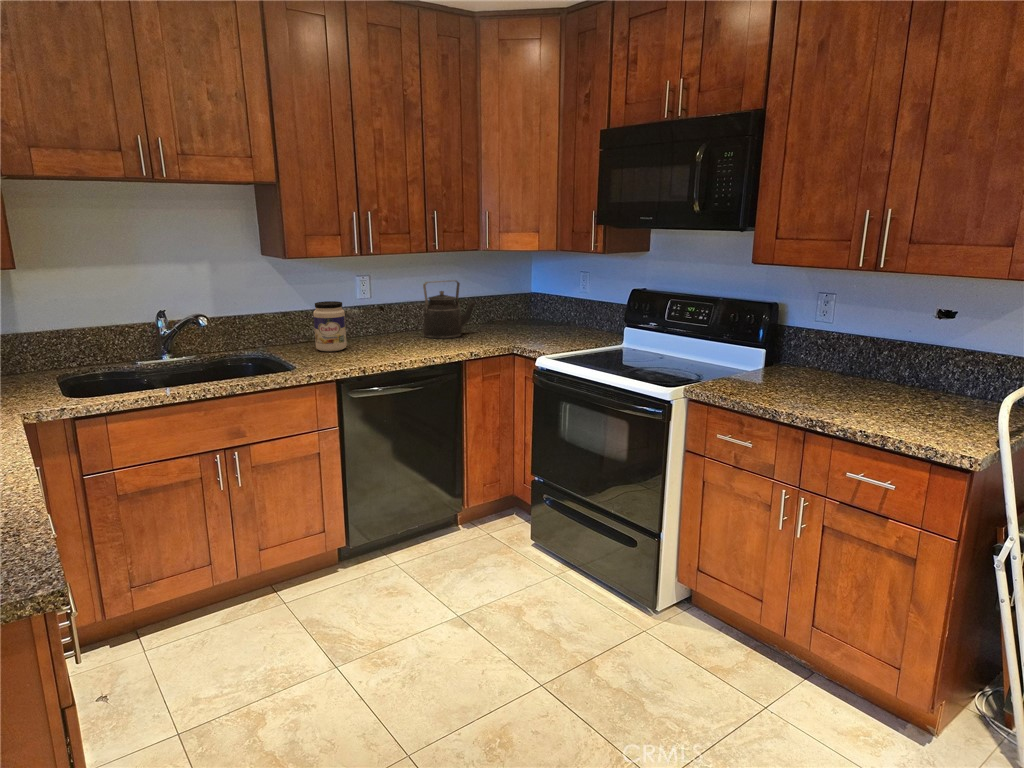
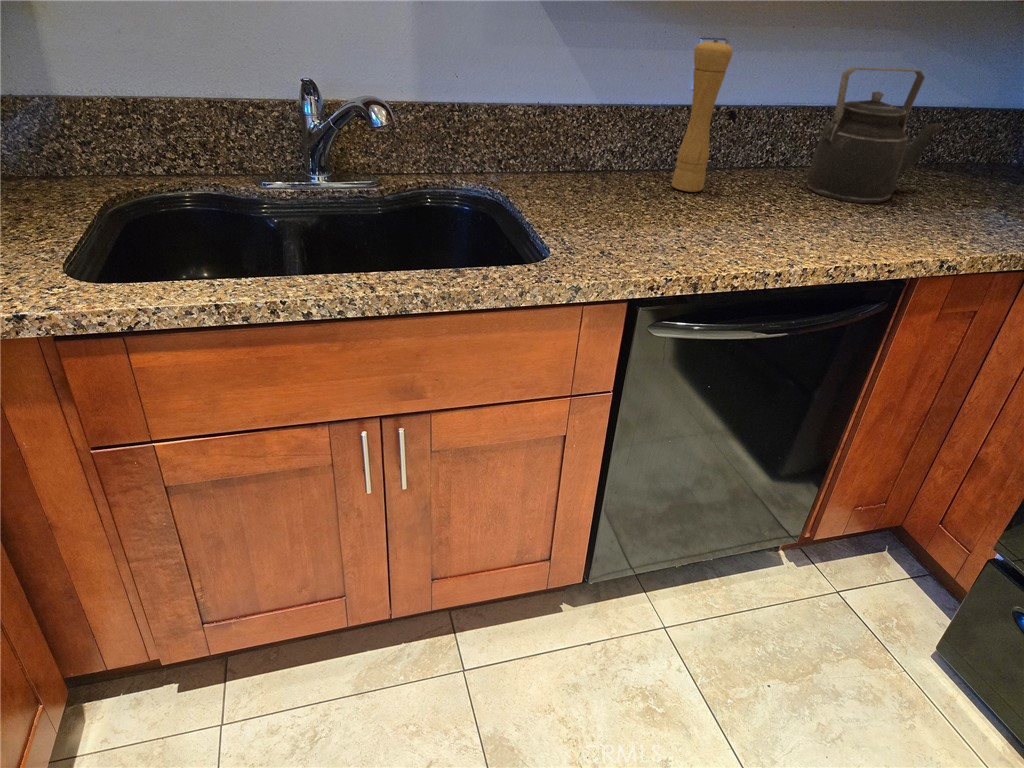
pepper mill: none [352,276,372,343] -> present [672,39,733,192]
jar: present [313,301,347,351] -> none [593,92,667,206]

